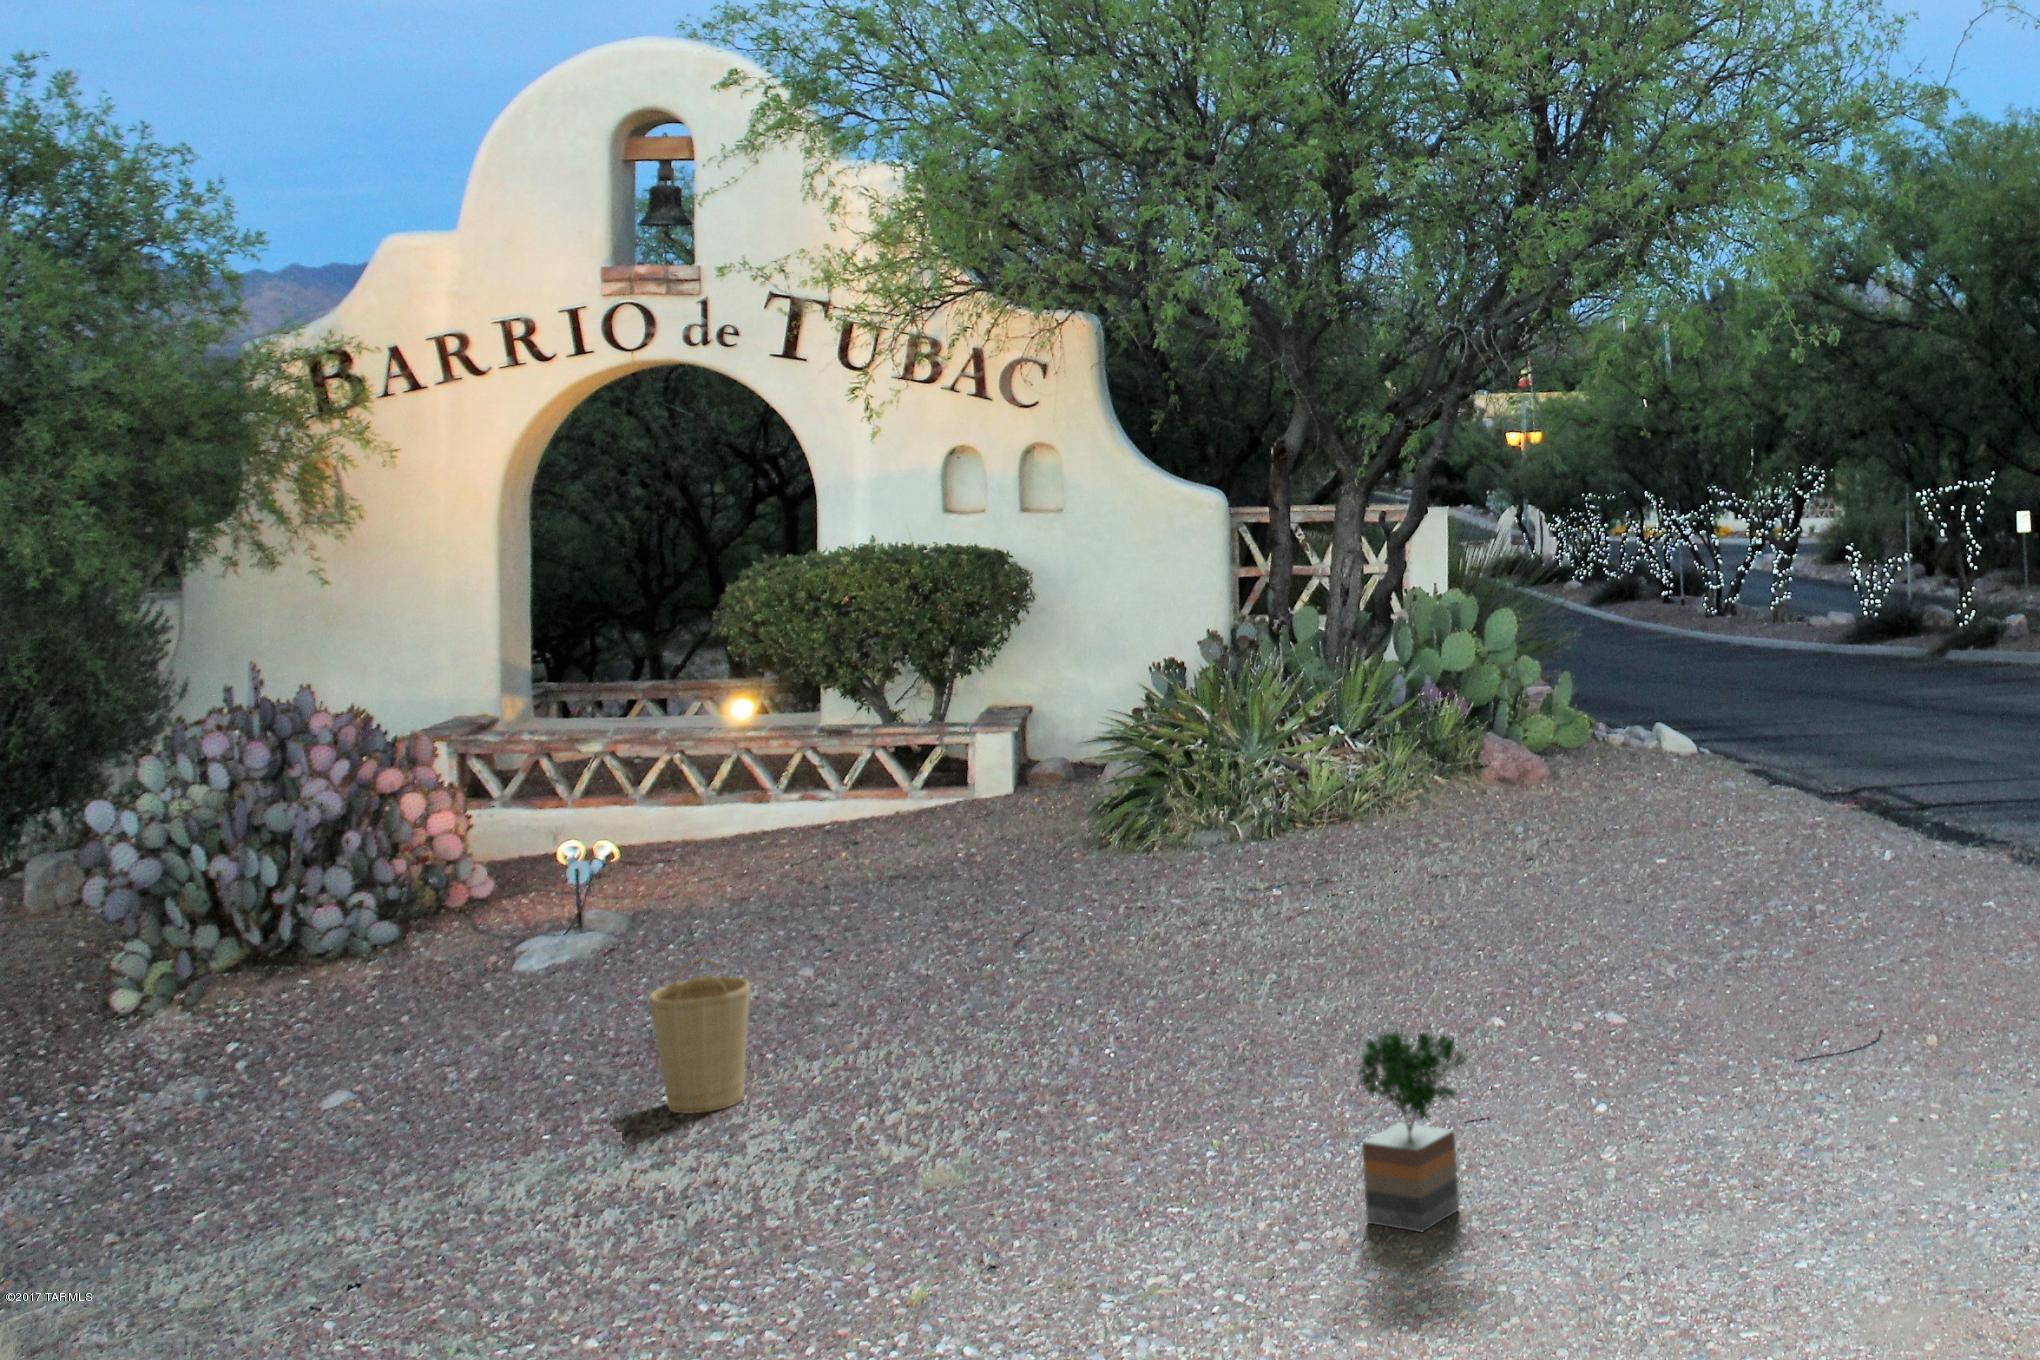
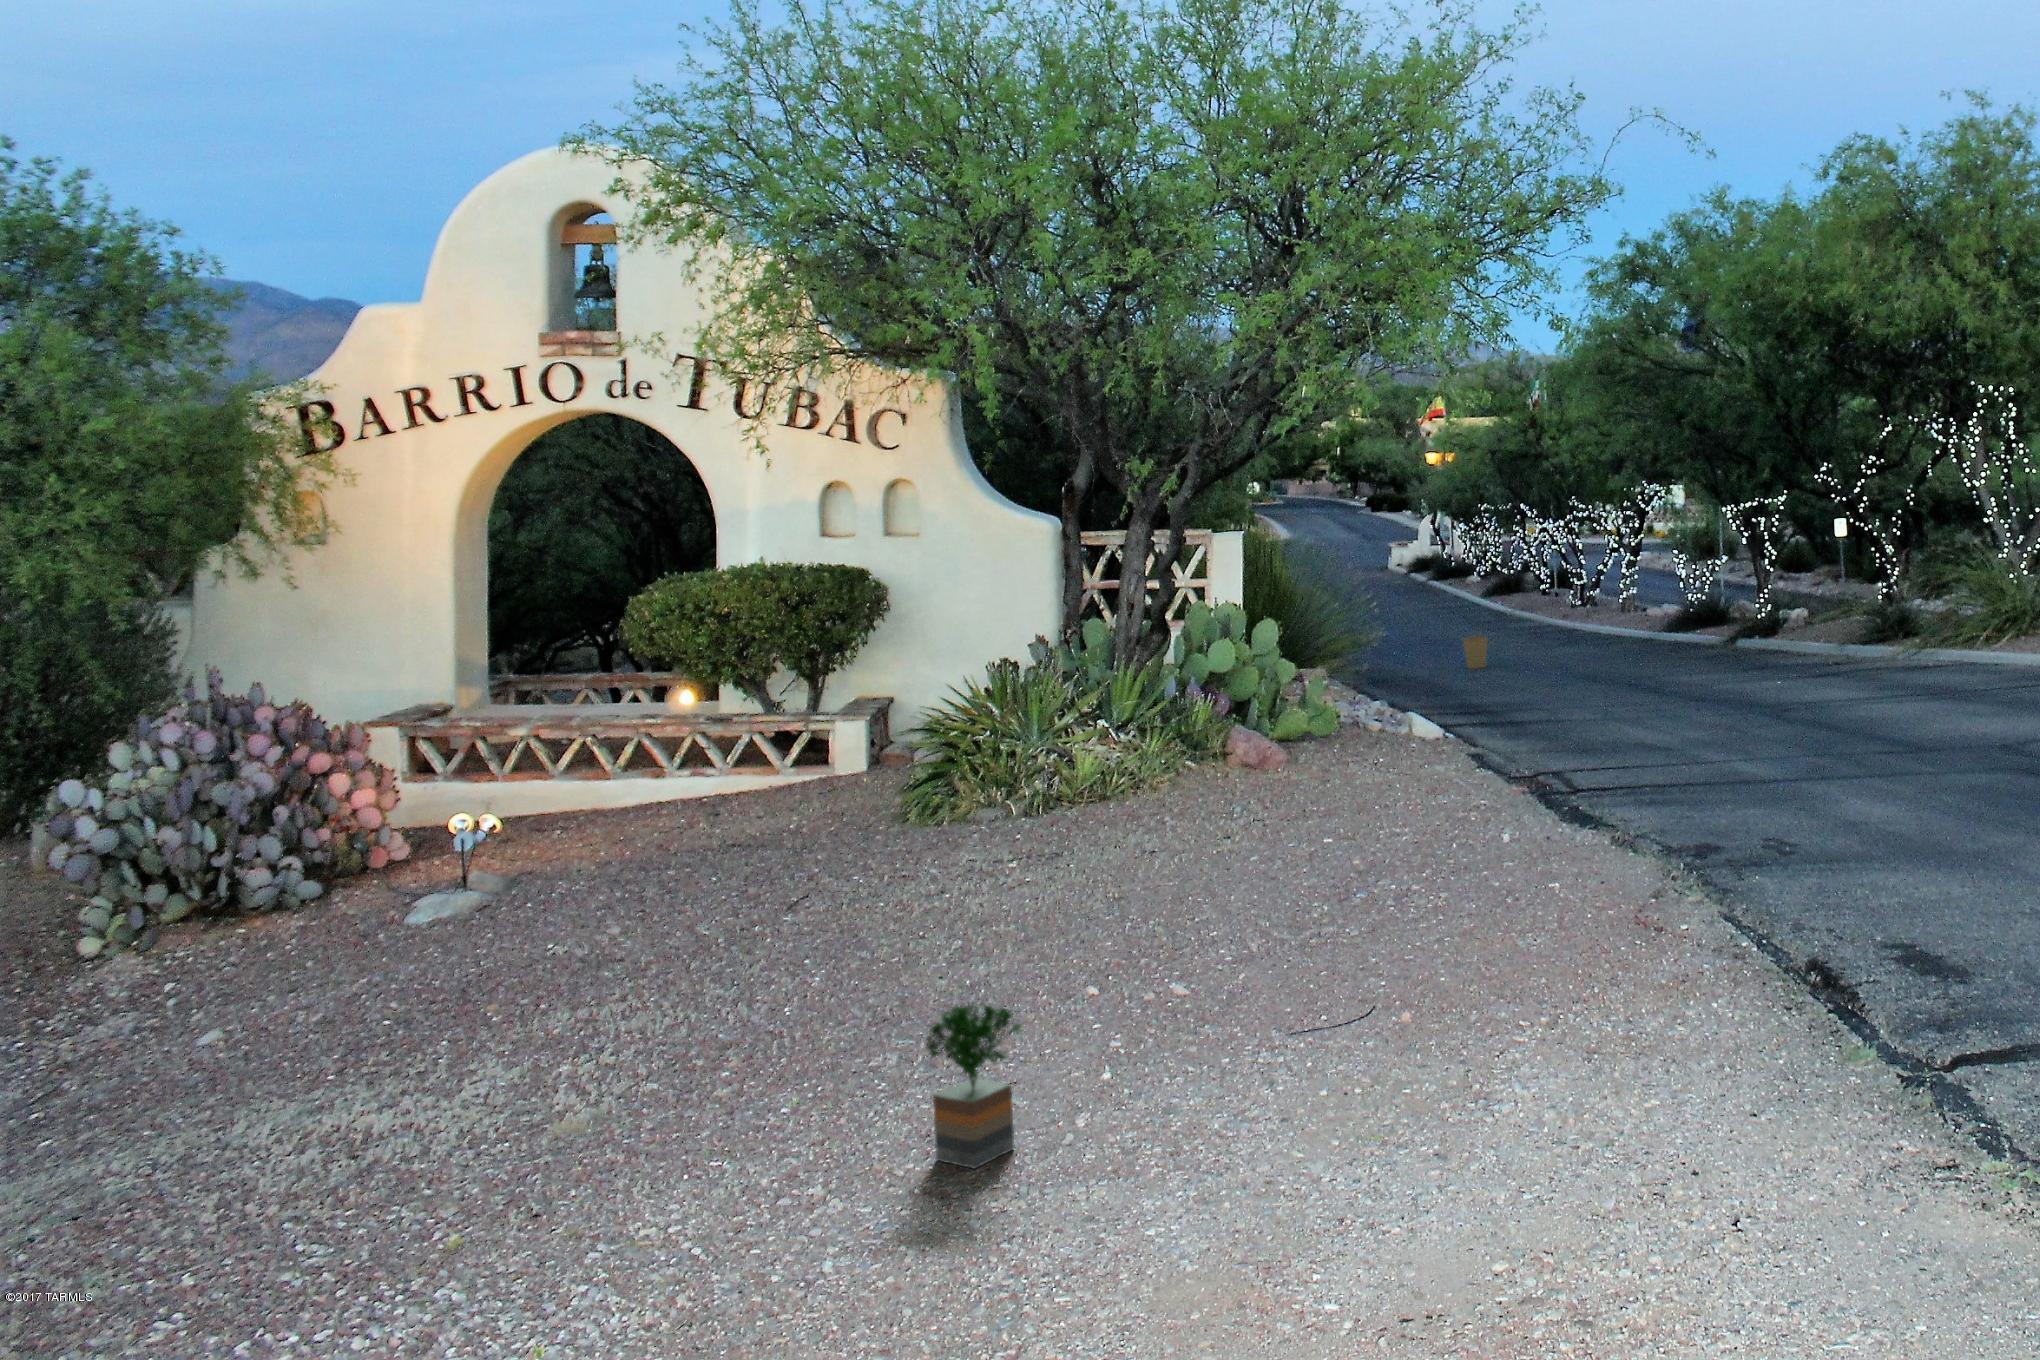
basket: present [649,959,750,1114] -> present [1463,636,1487,669]

